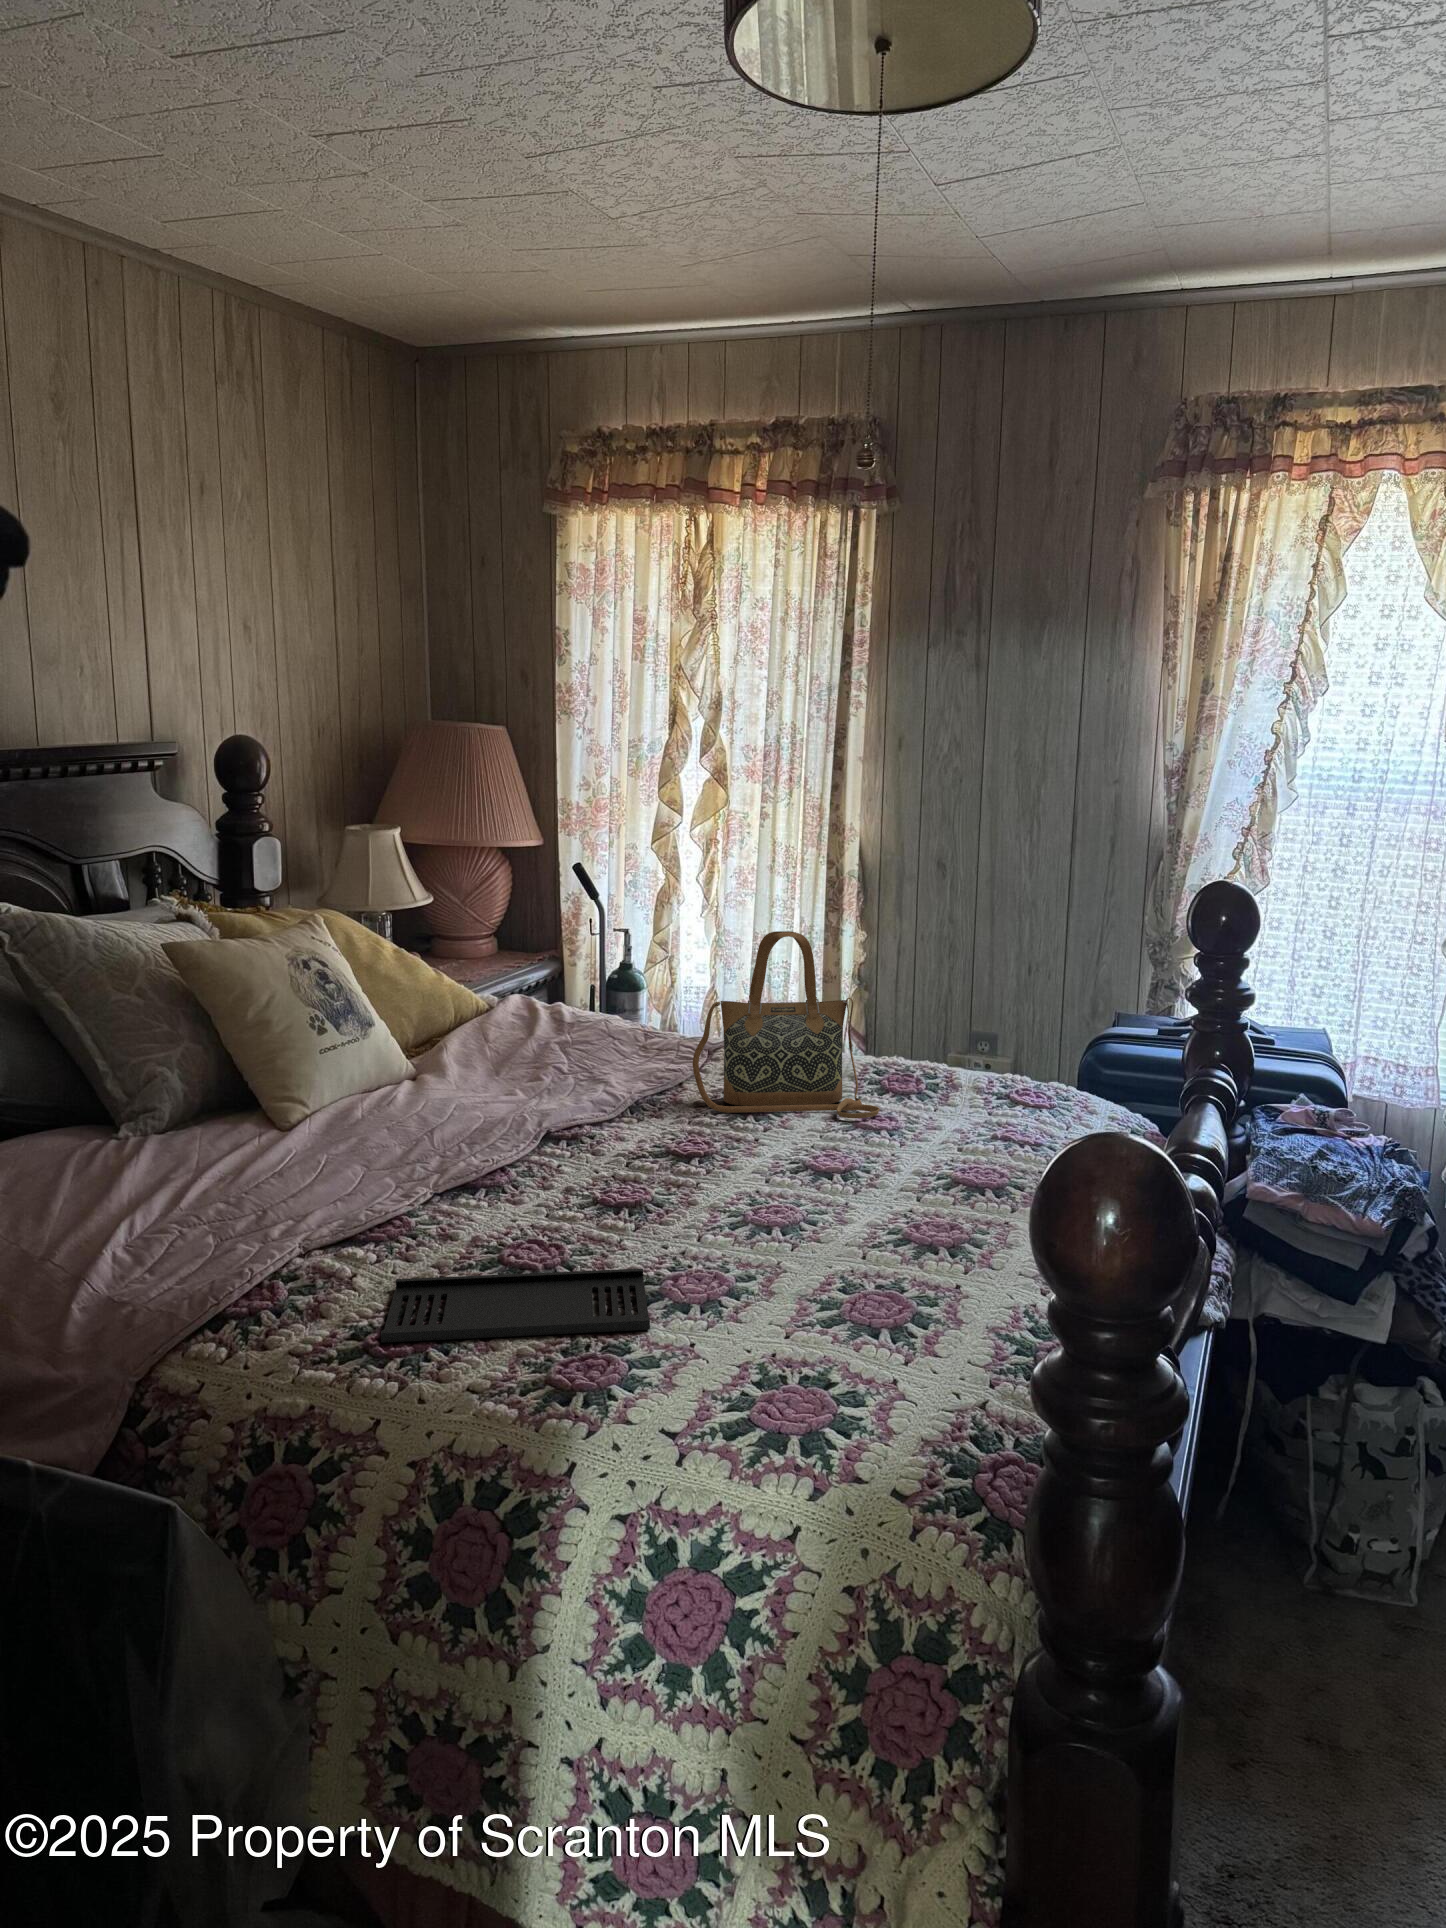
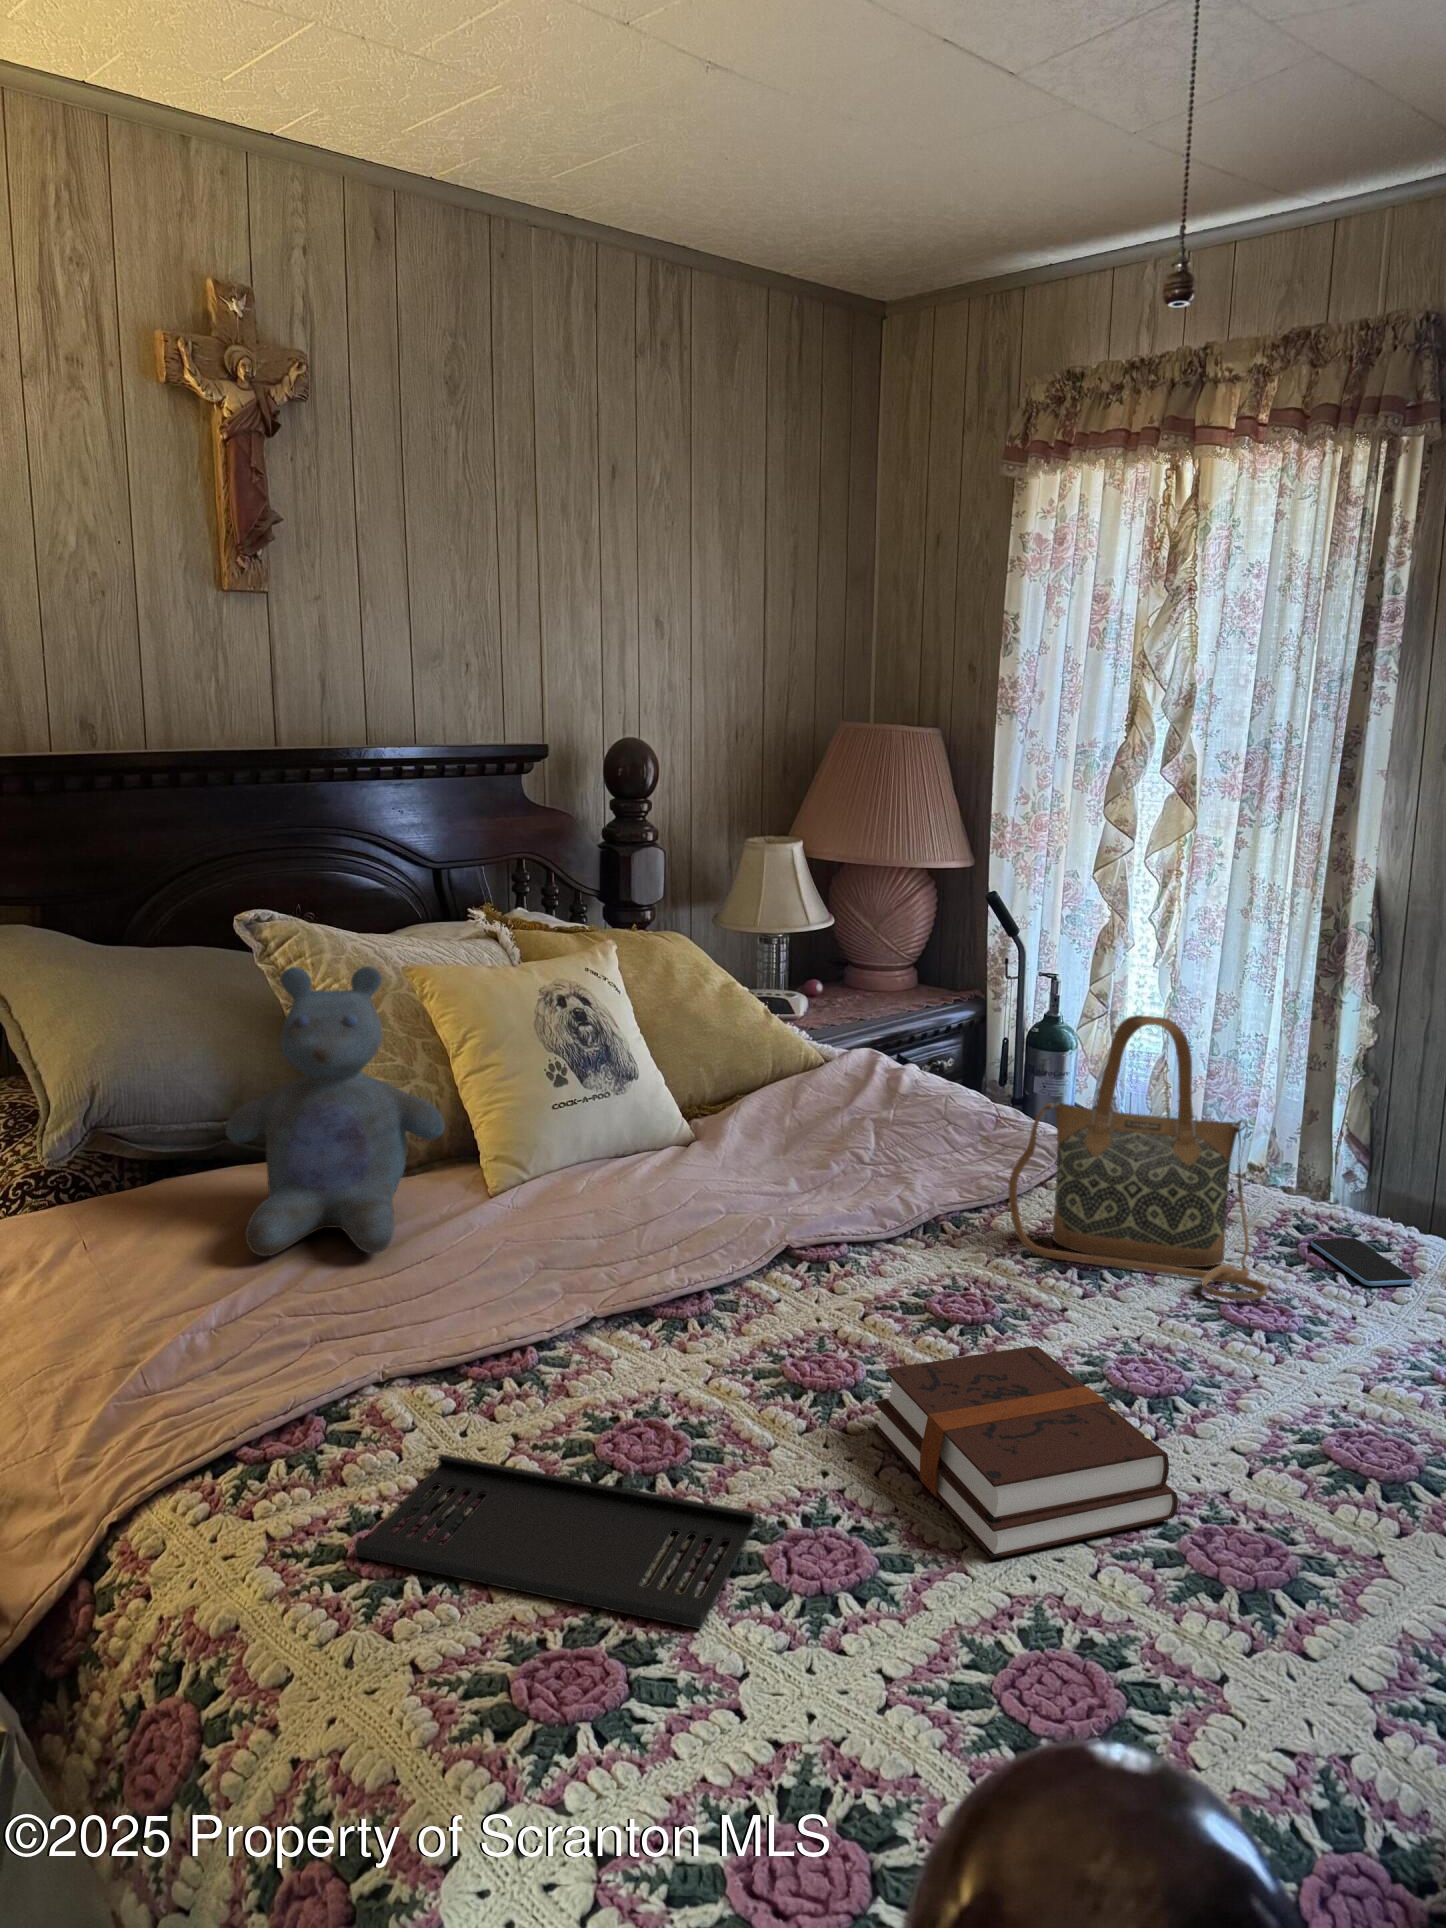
stuffed bear: none [61,938,258,1187] -> present [226,966,445,1256]
smartphone: none [889,1075,960,1100] -> present [1311,1238,1414,1286]
hardback book: none [680,1150,893,1265] -> present [874,1346,1178,1559]

